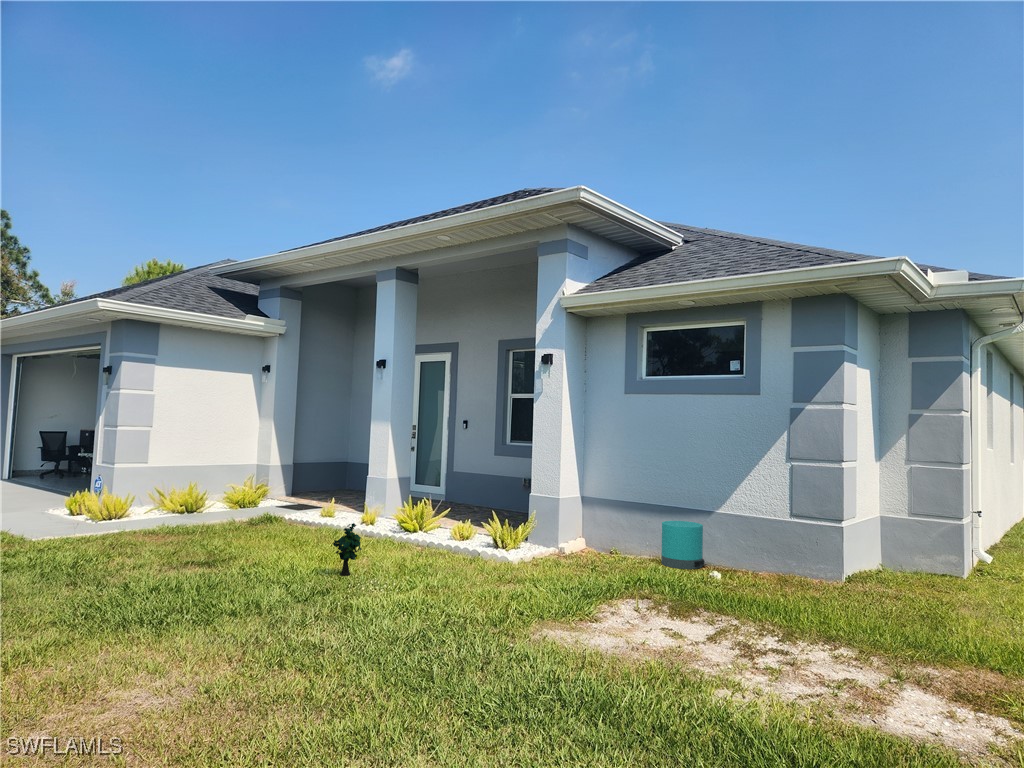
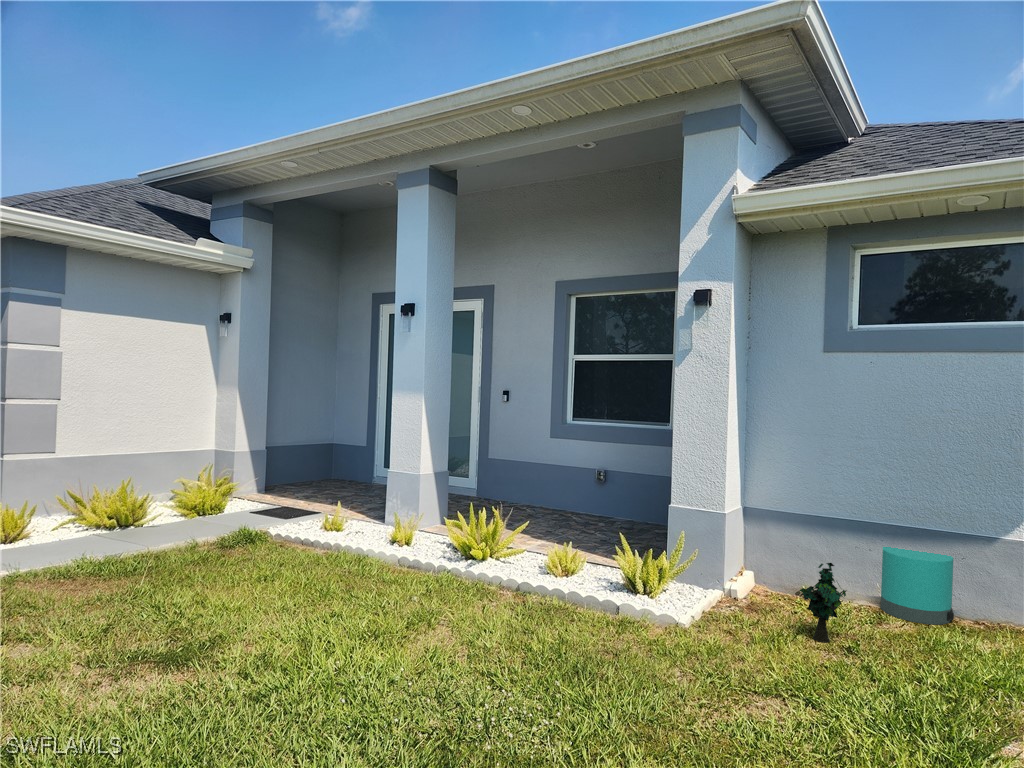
decorative plant: present [332,523,362,576] -> present [799,563,846,642]

